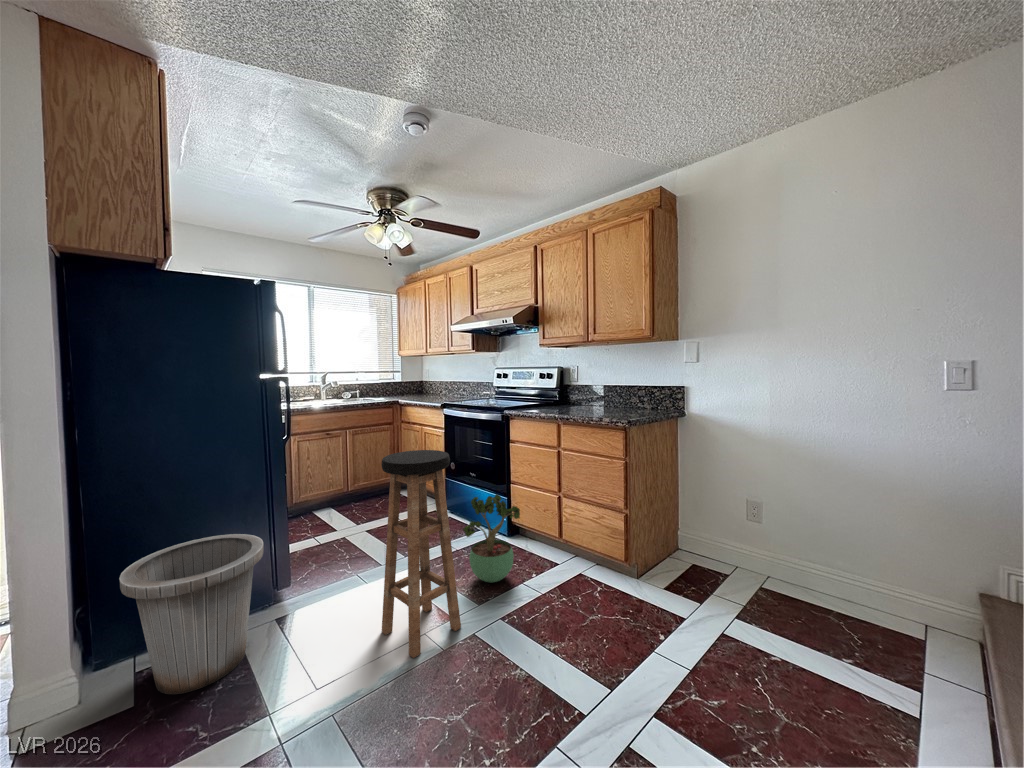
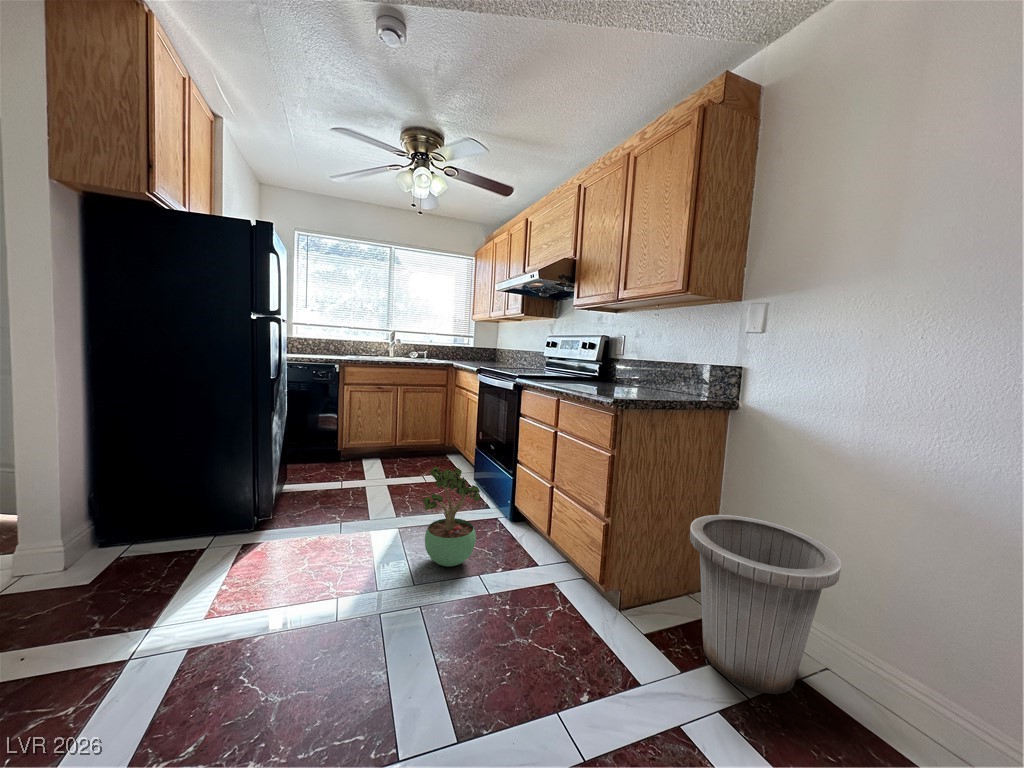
bar stool: present [381,450,461,658] -> none [299,402,378,619]
trash can: present [119,534,264,694] -> present [690,515,841,694]

